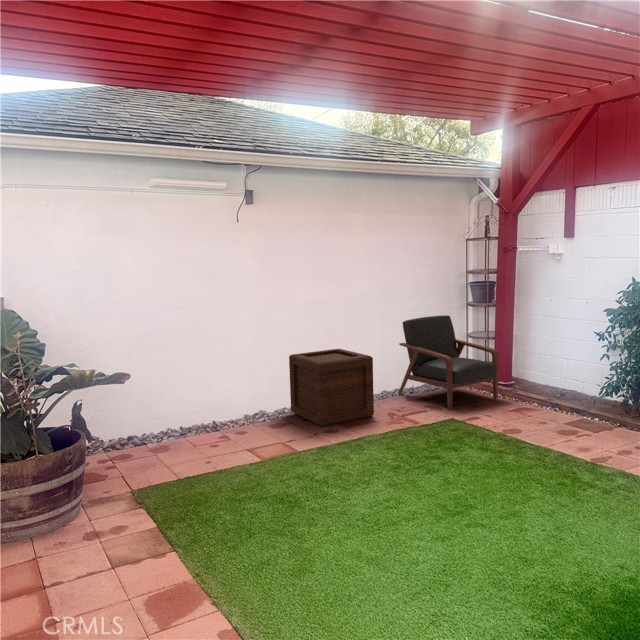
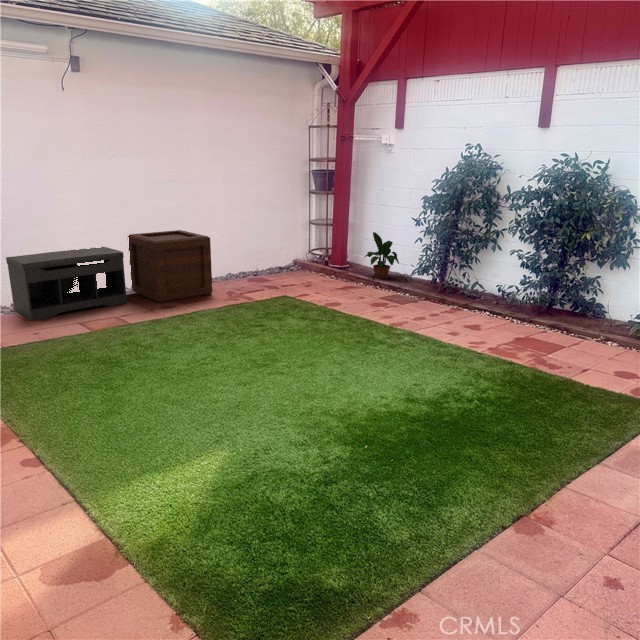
chair: present [399,315,499,409] -> none [242,202,333,288]
potted plant: none [533,347,579,398] -> present [365,232,399,278]
bench: none [179,368,289,446] -> present [6,247,127,321]

